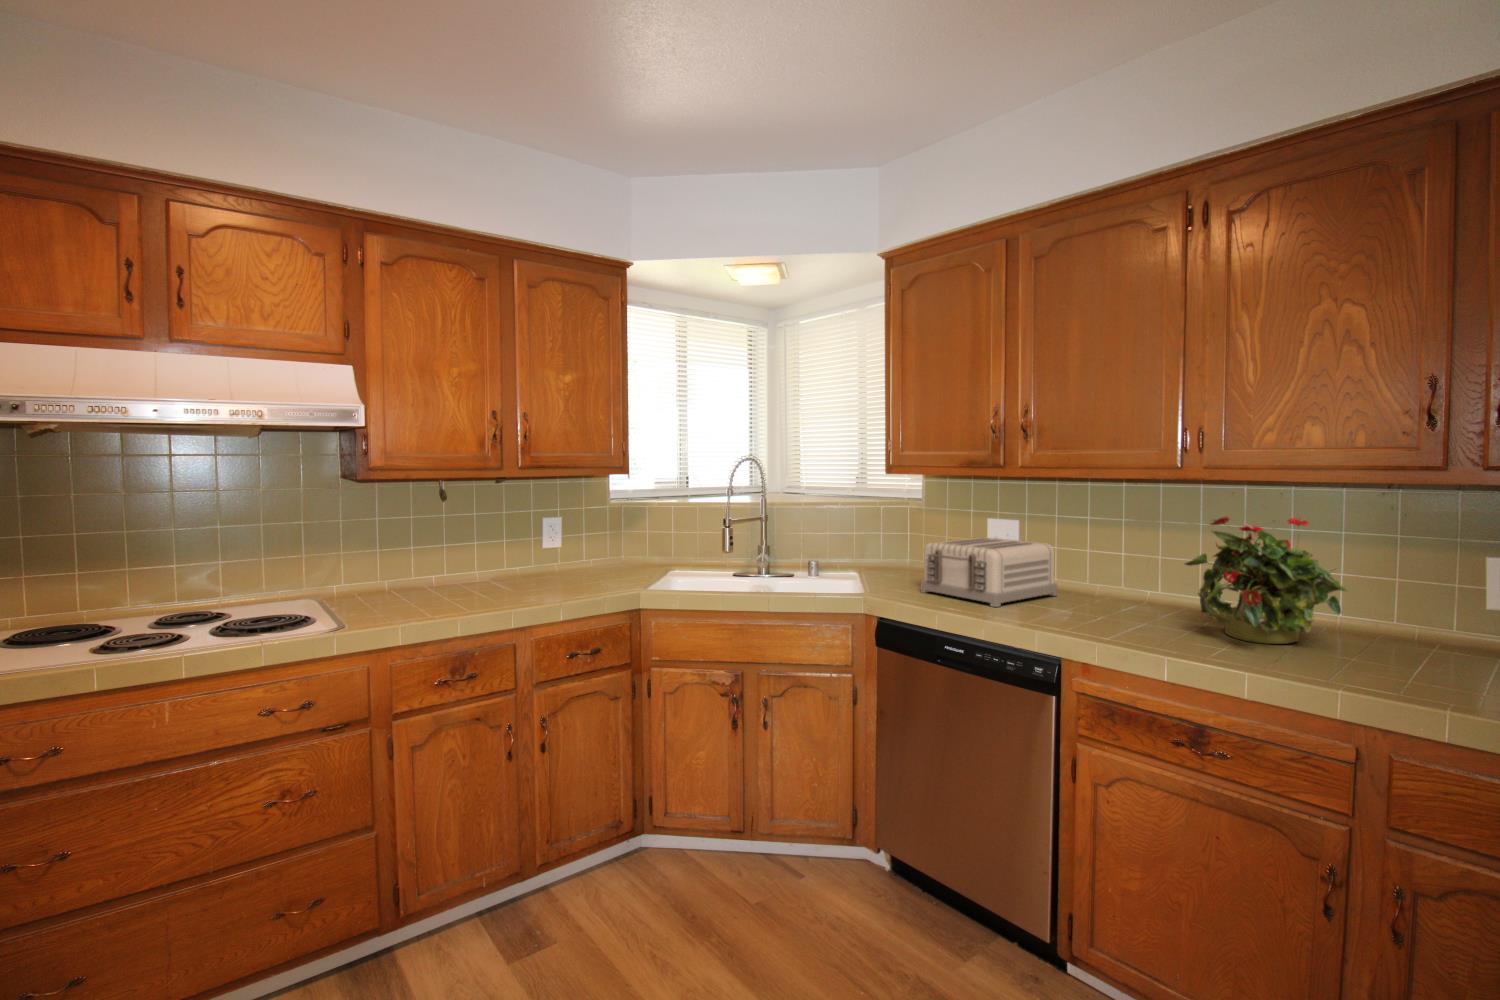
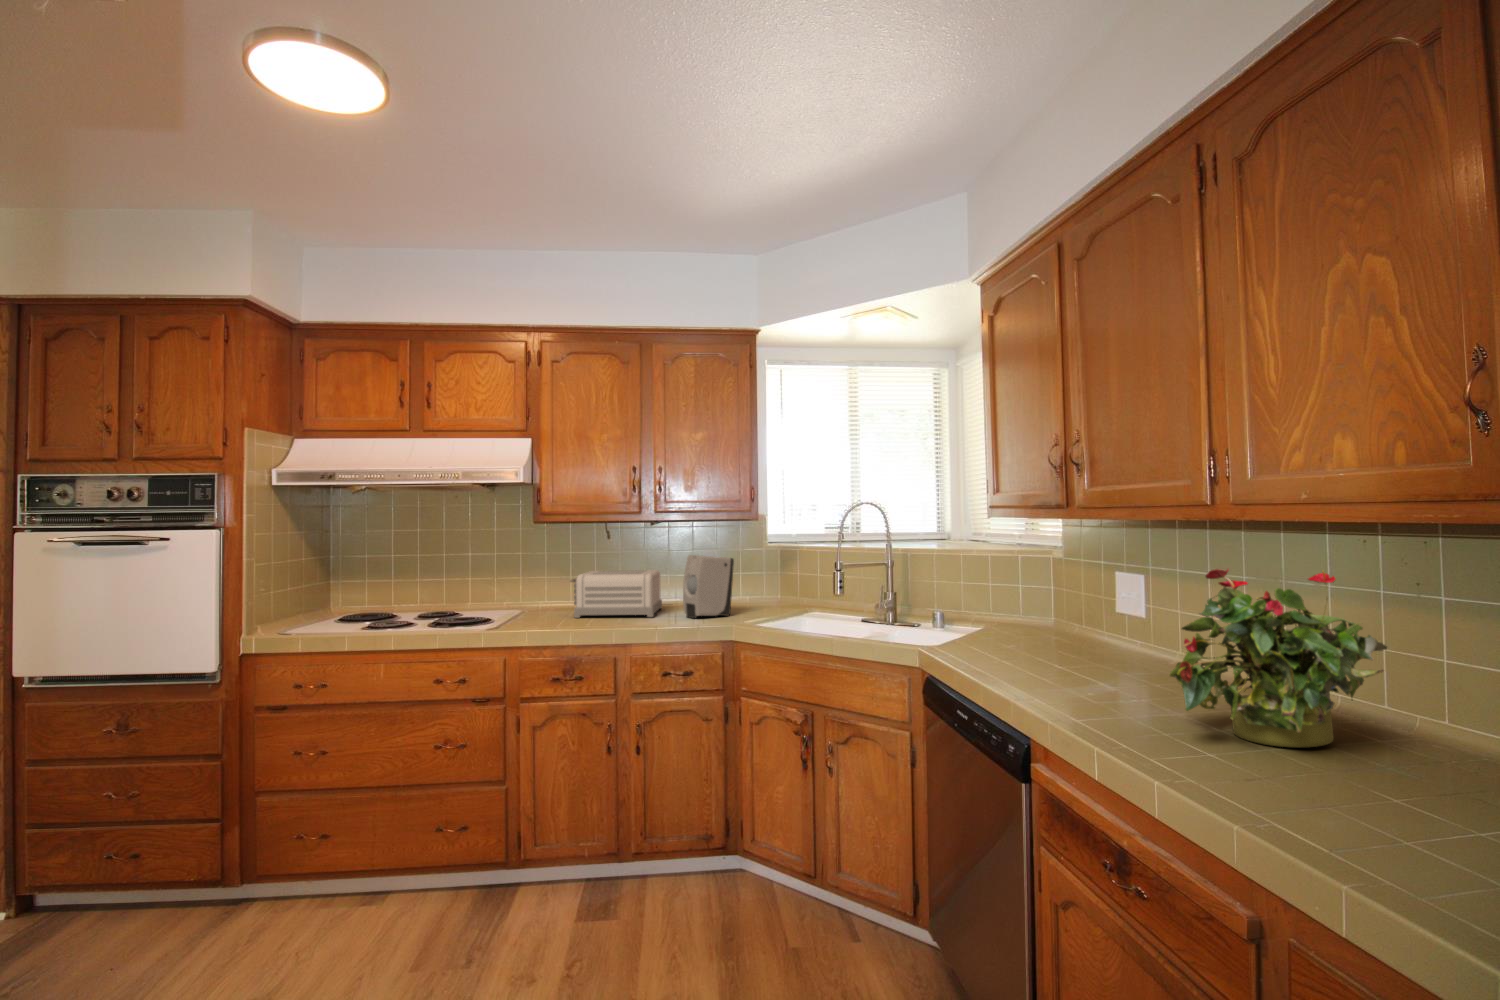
soap dispenser: none [558,517,611,588] -> present [683,555,734,619]
toaster: present [921,537,1057,607] -> present [570,570,662,618]

